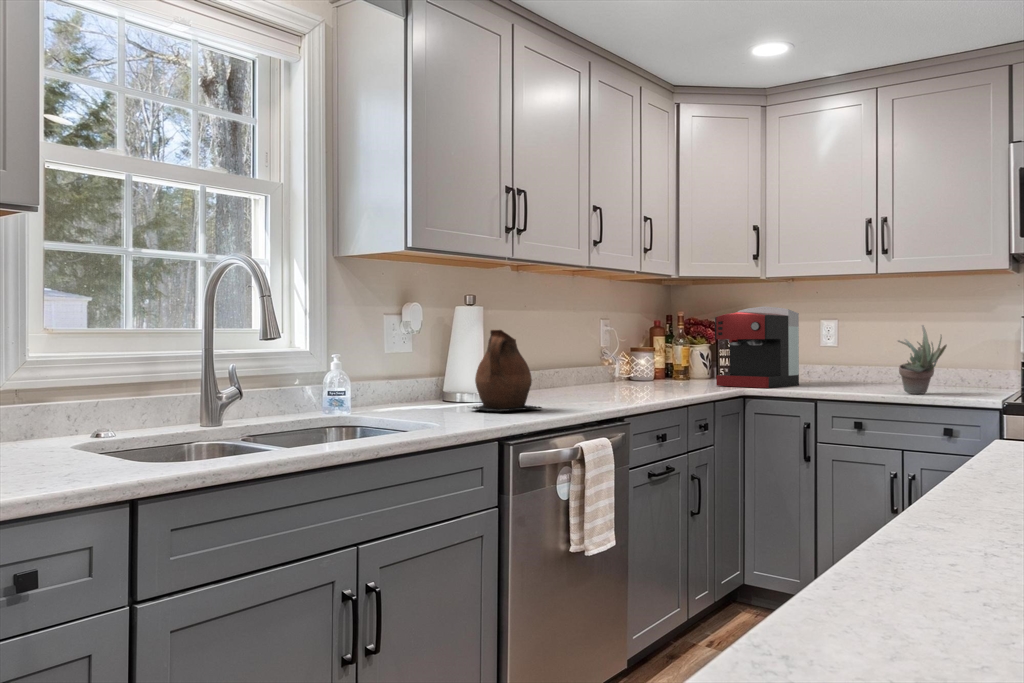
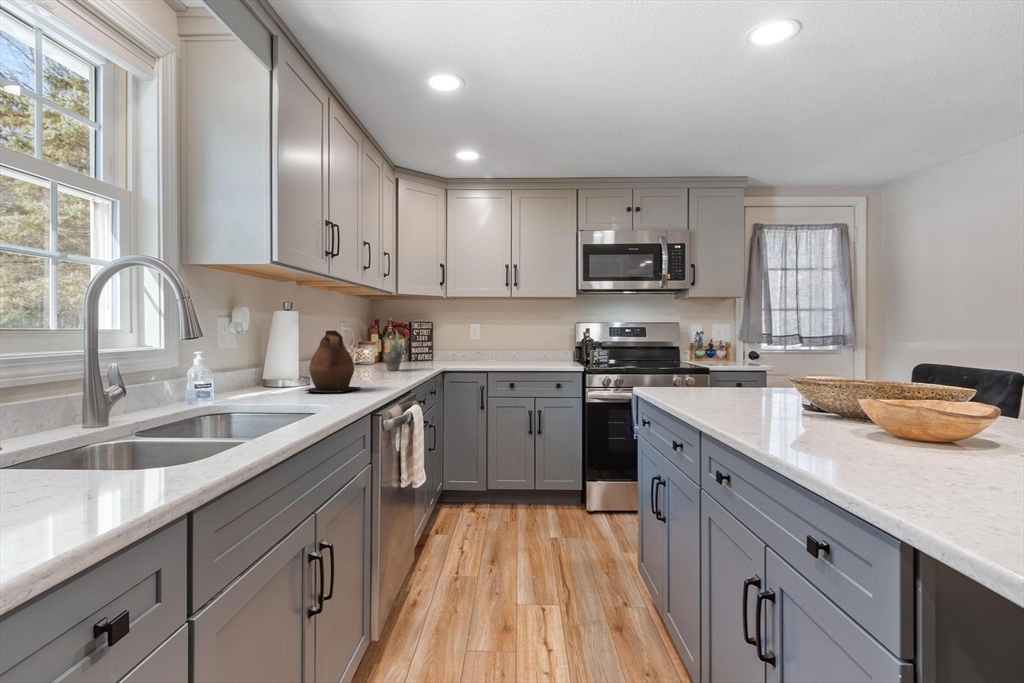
coffee maker: present [715,307,799,388] -> none [418,315,464,366]
succulent plant: present [898,325,947,394] -> present [384,331,409,371]

